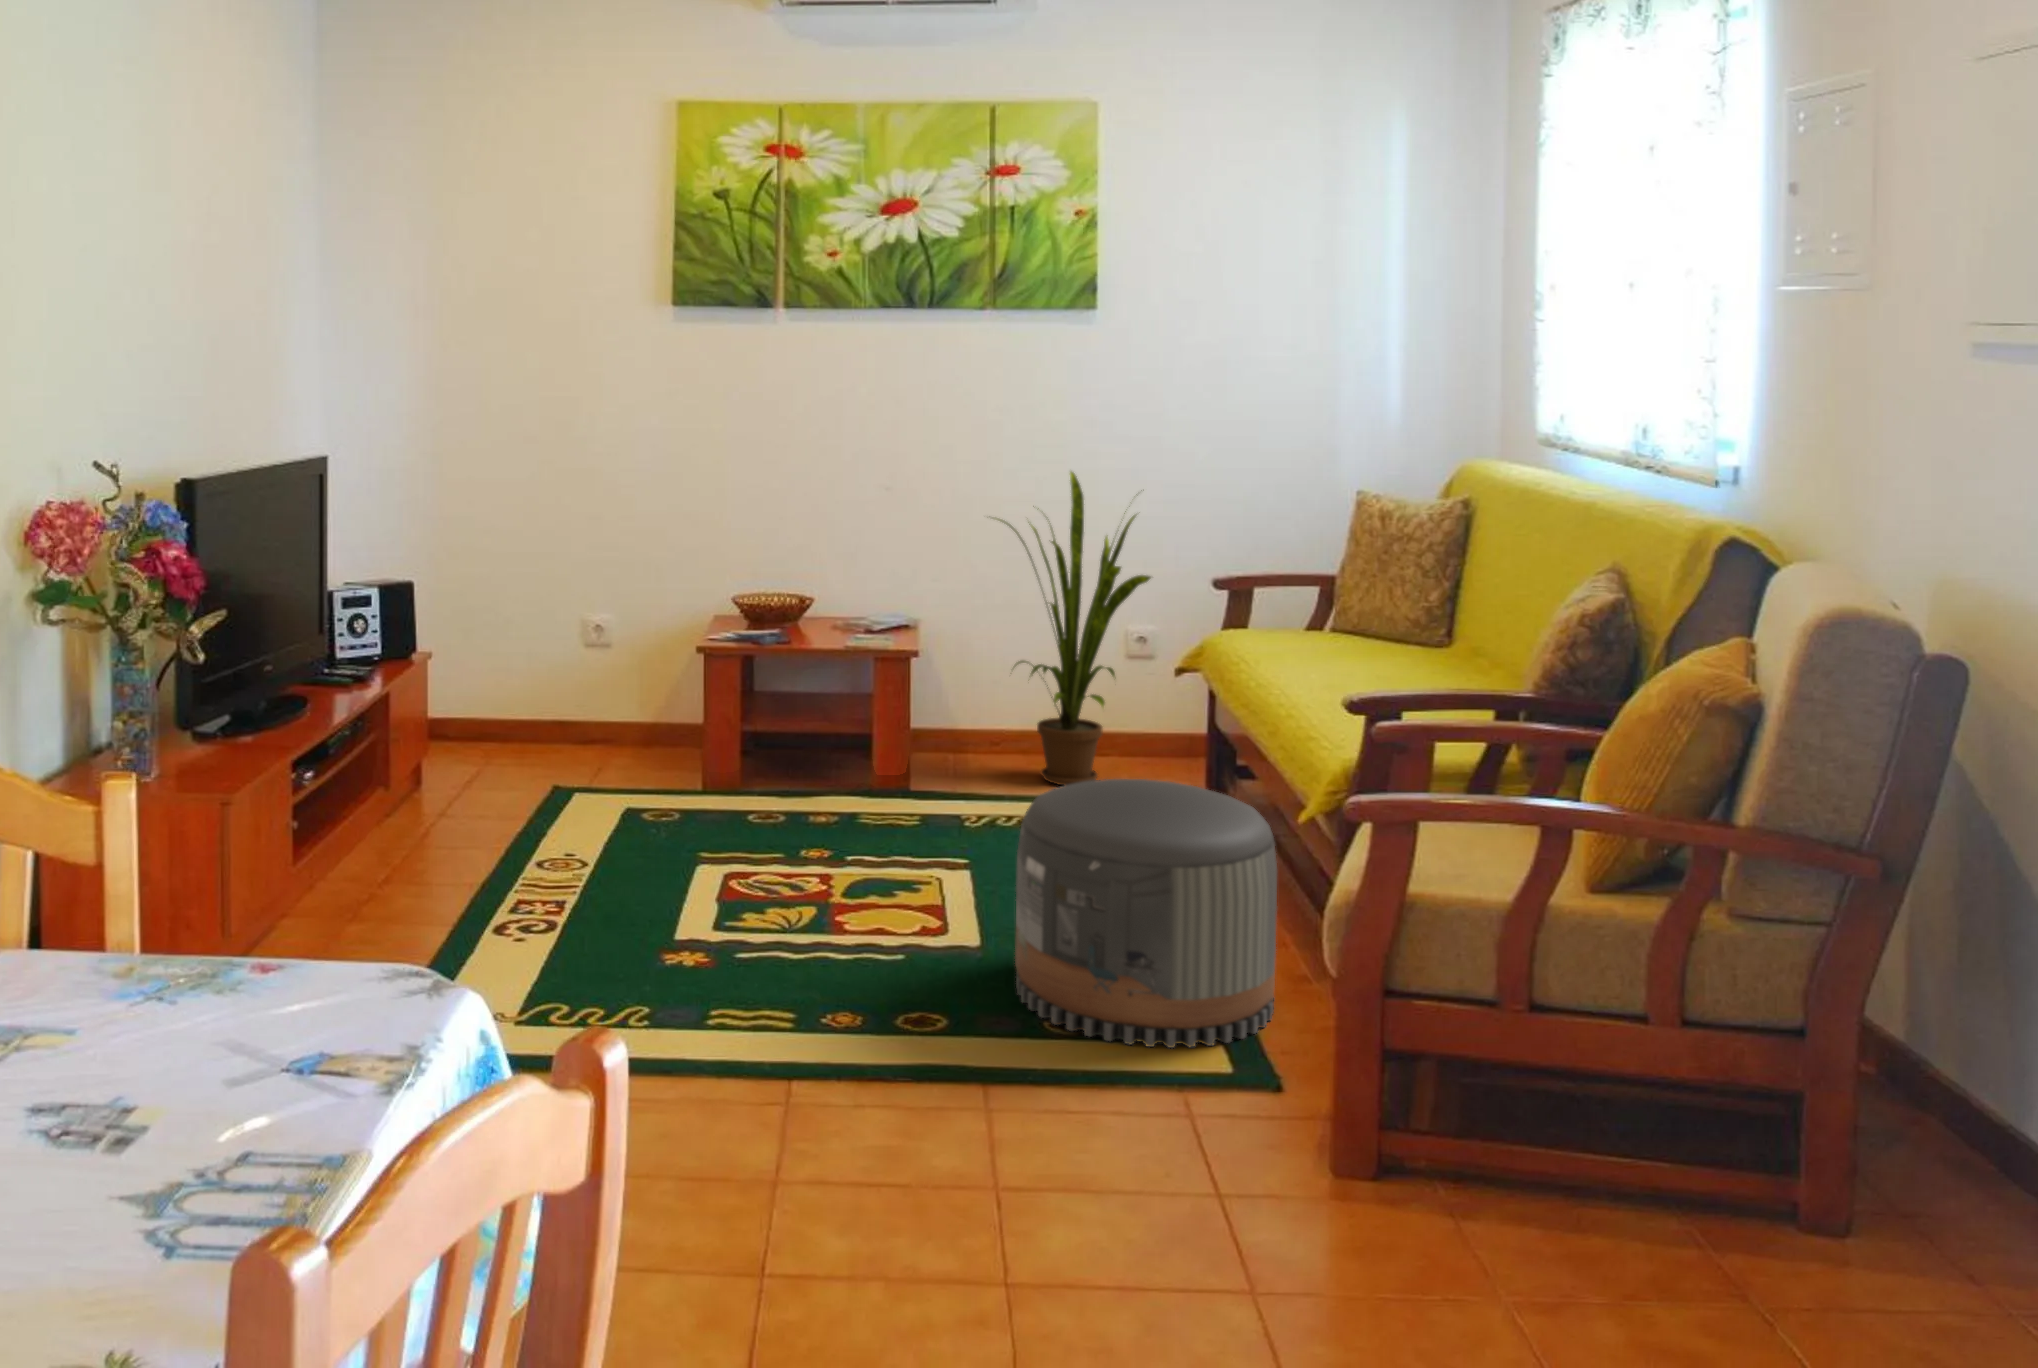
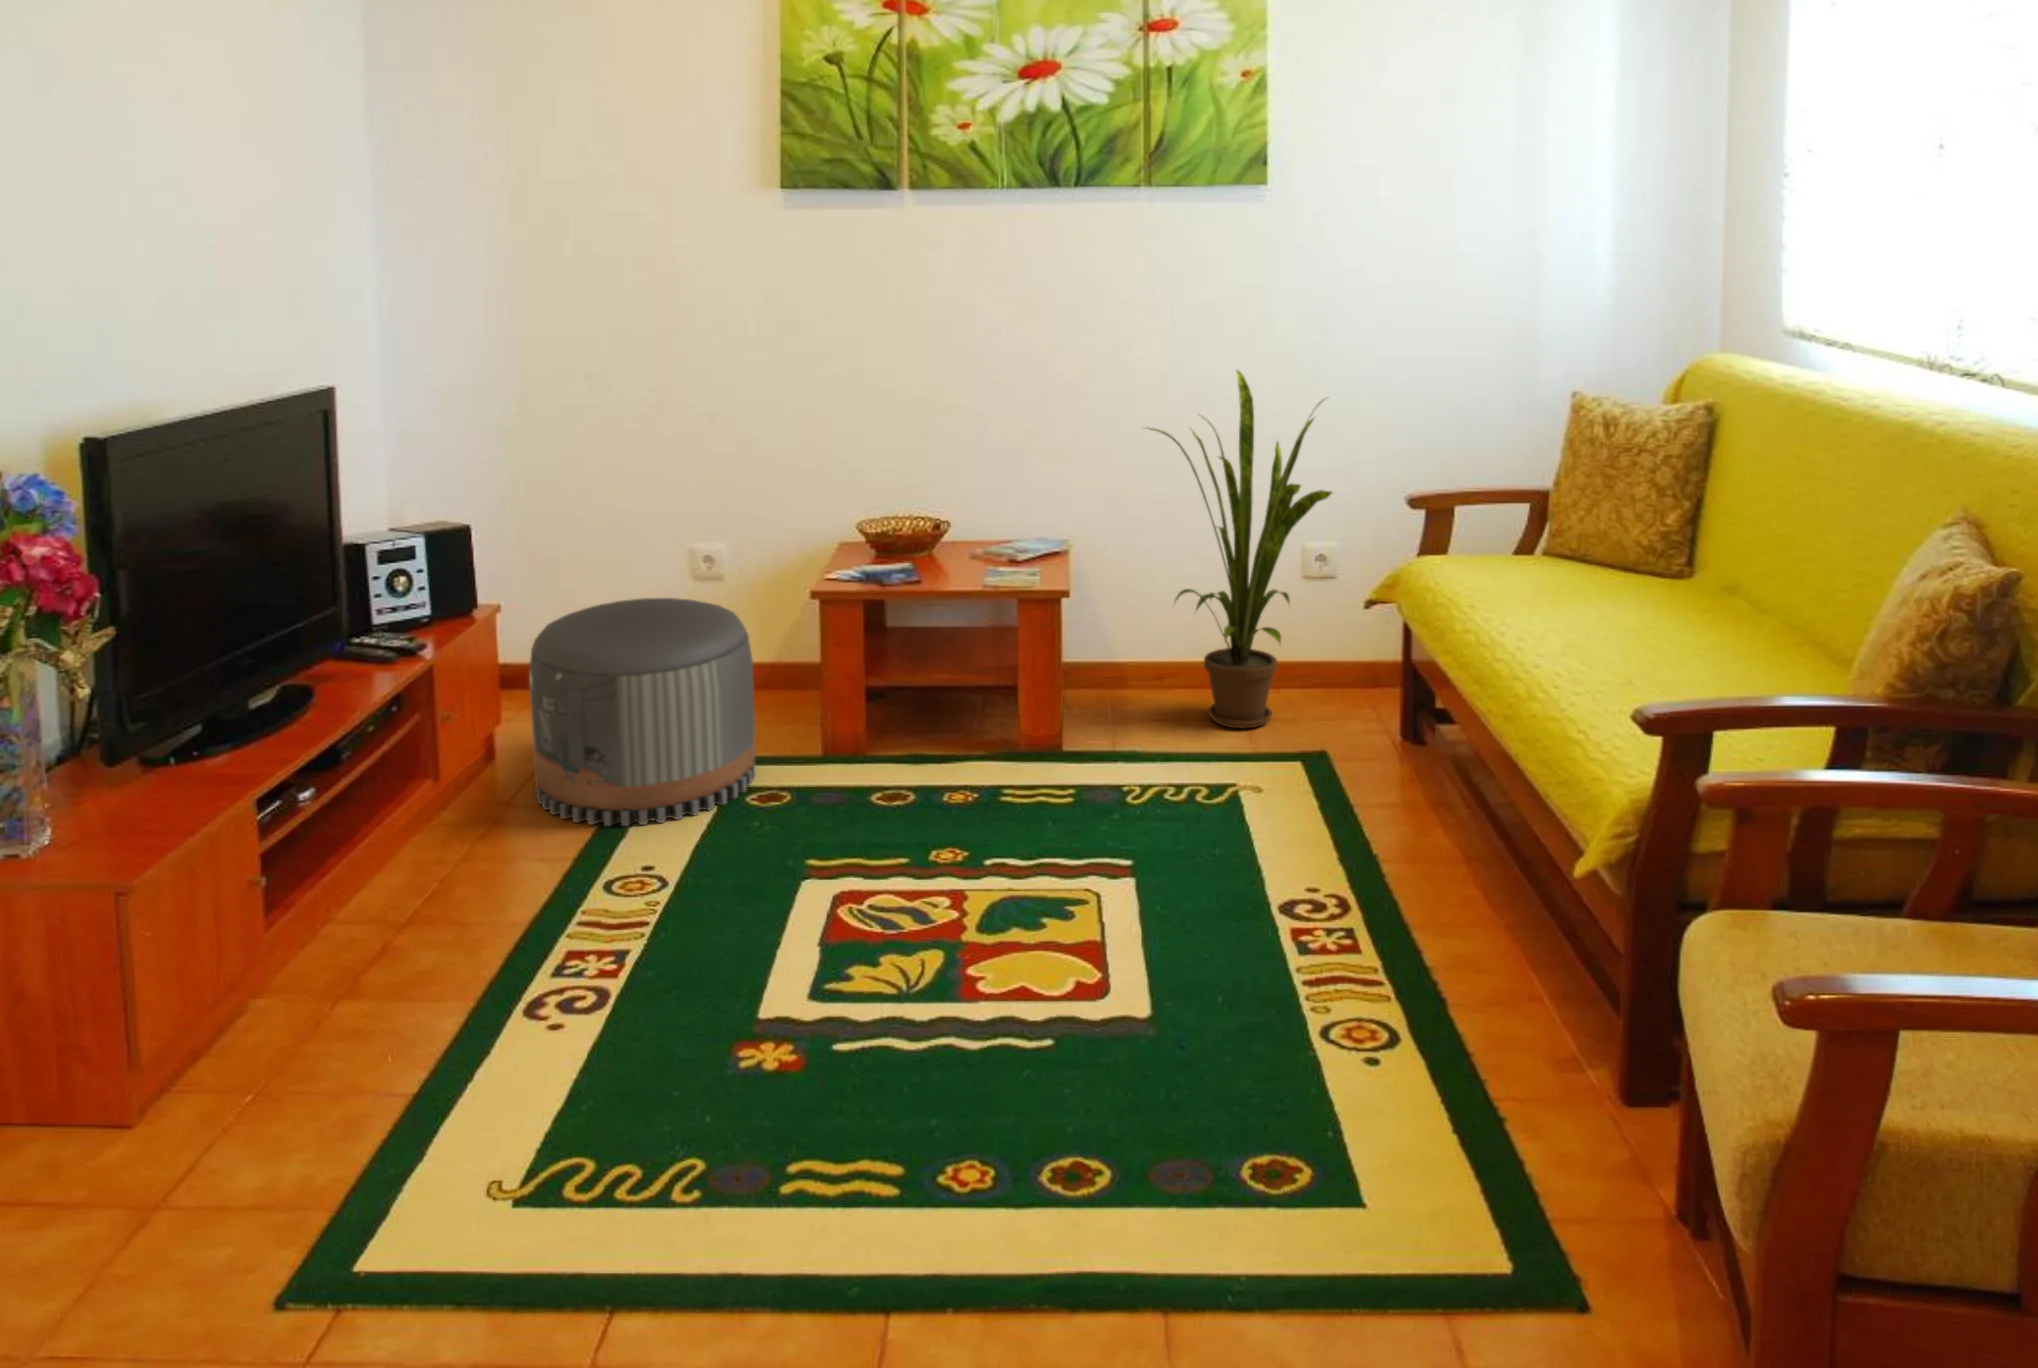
pouf: present [1015,779,1277,1048] -> present [529,598,756,826]

